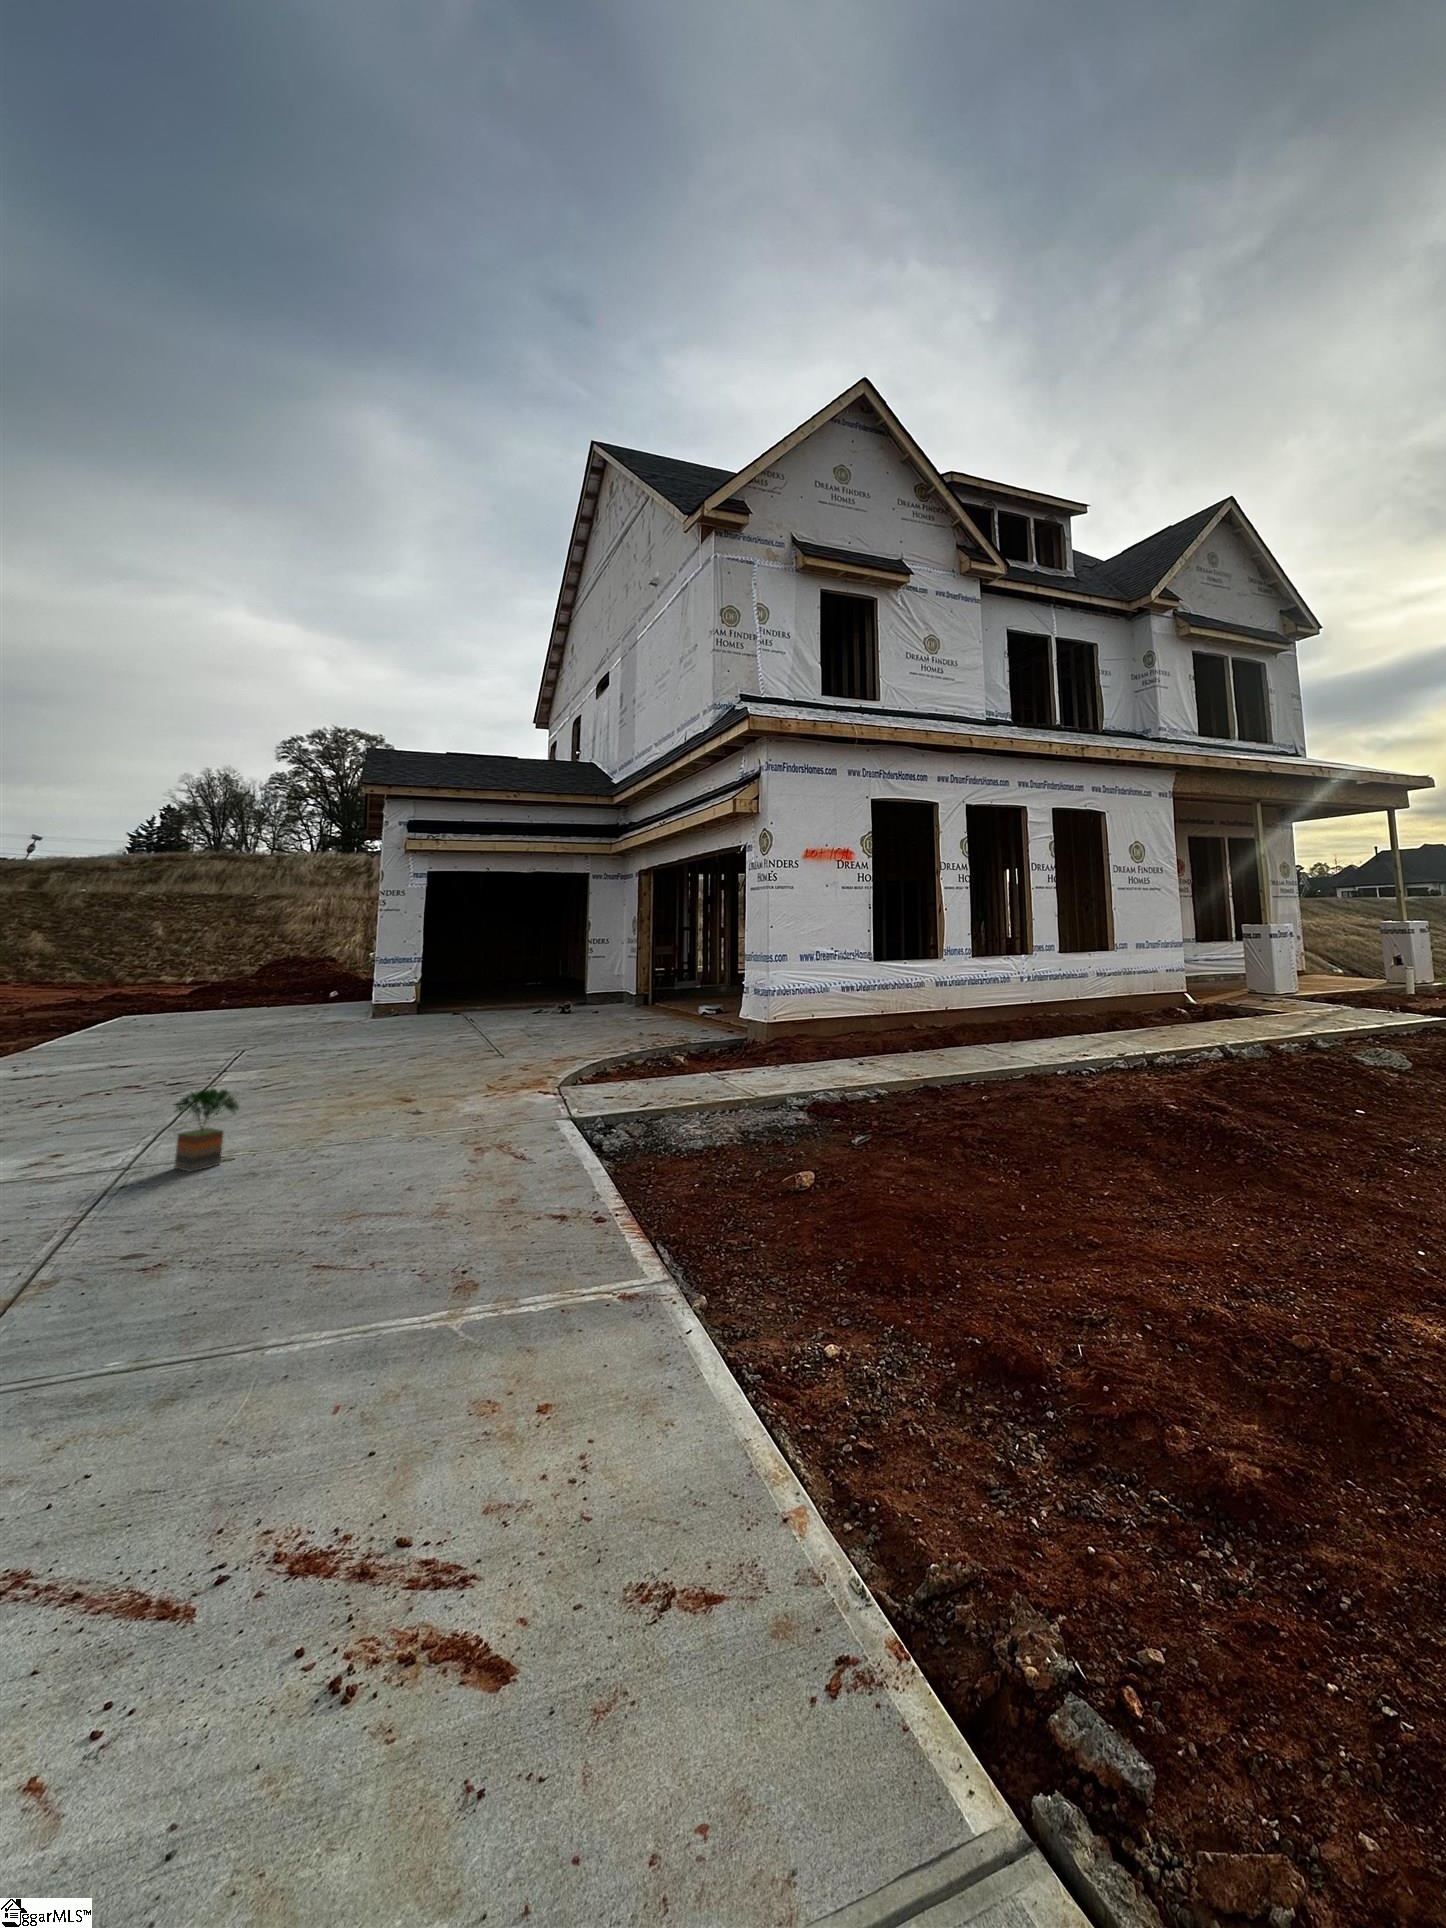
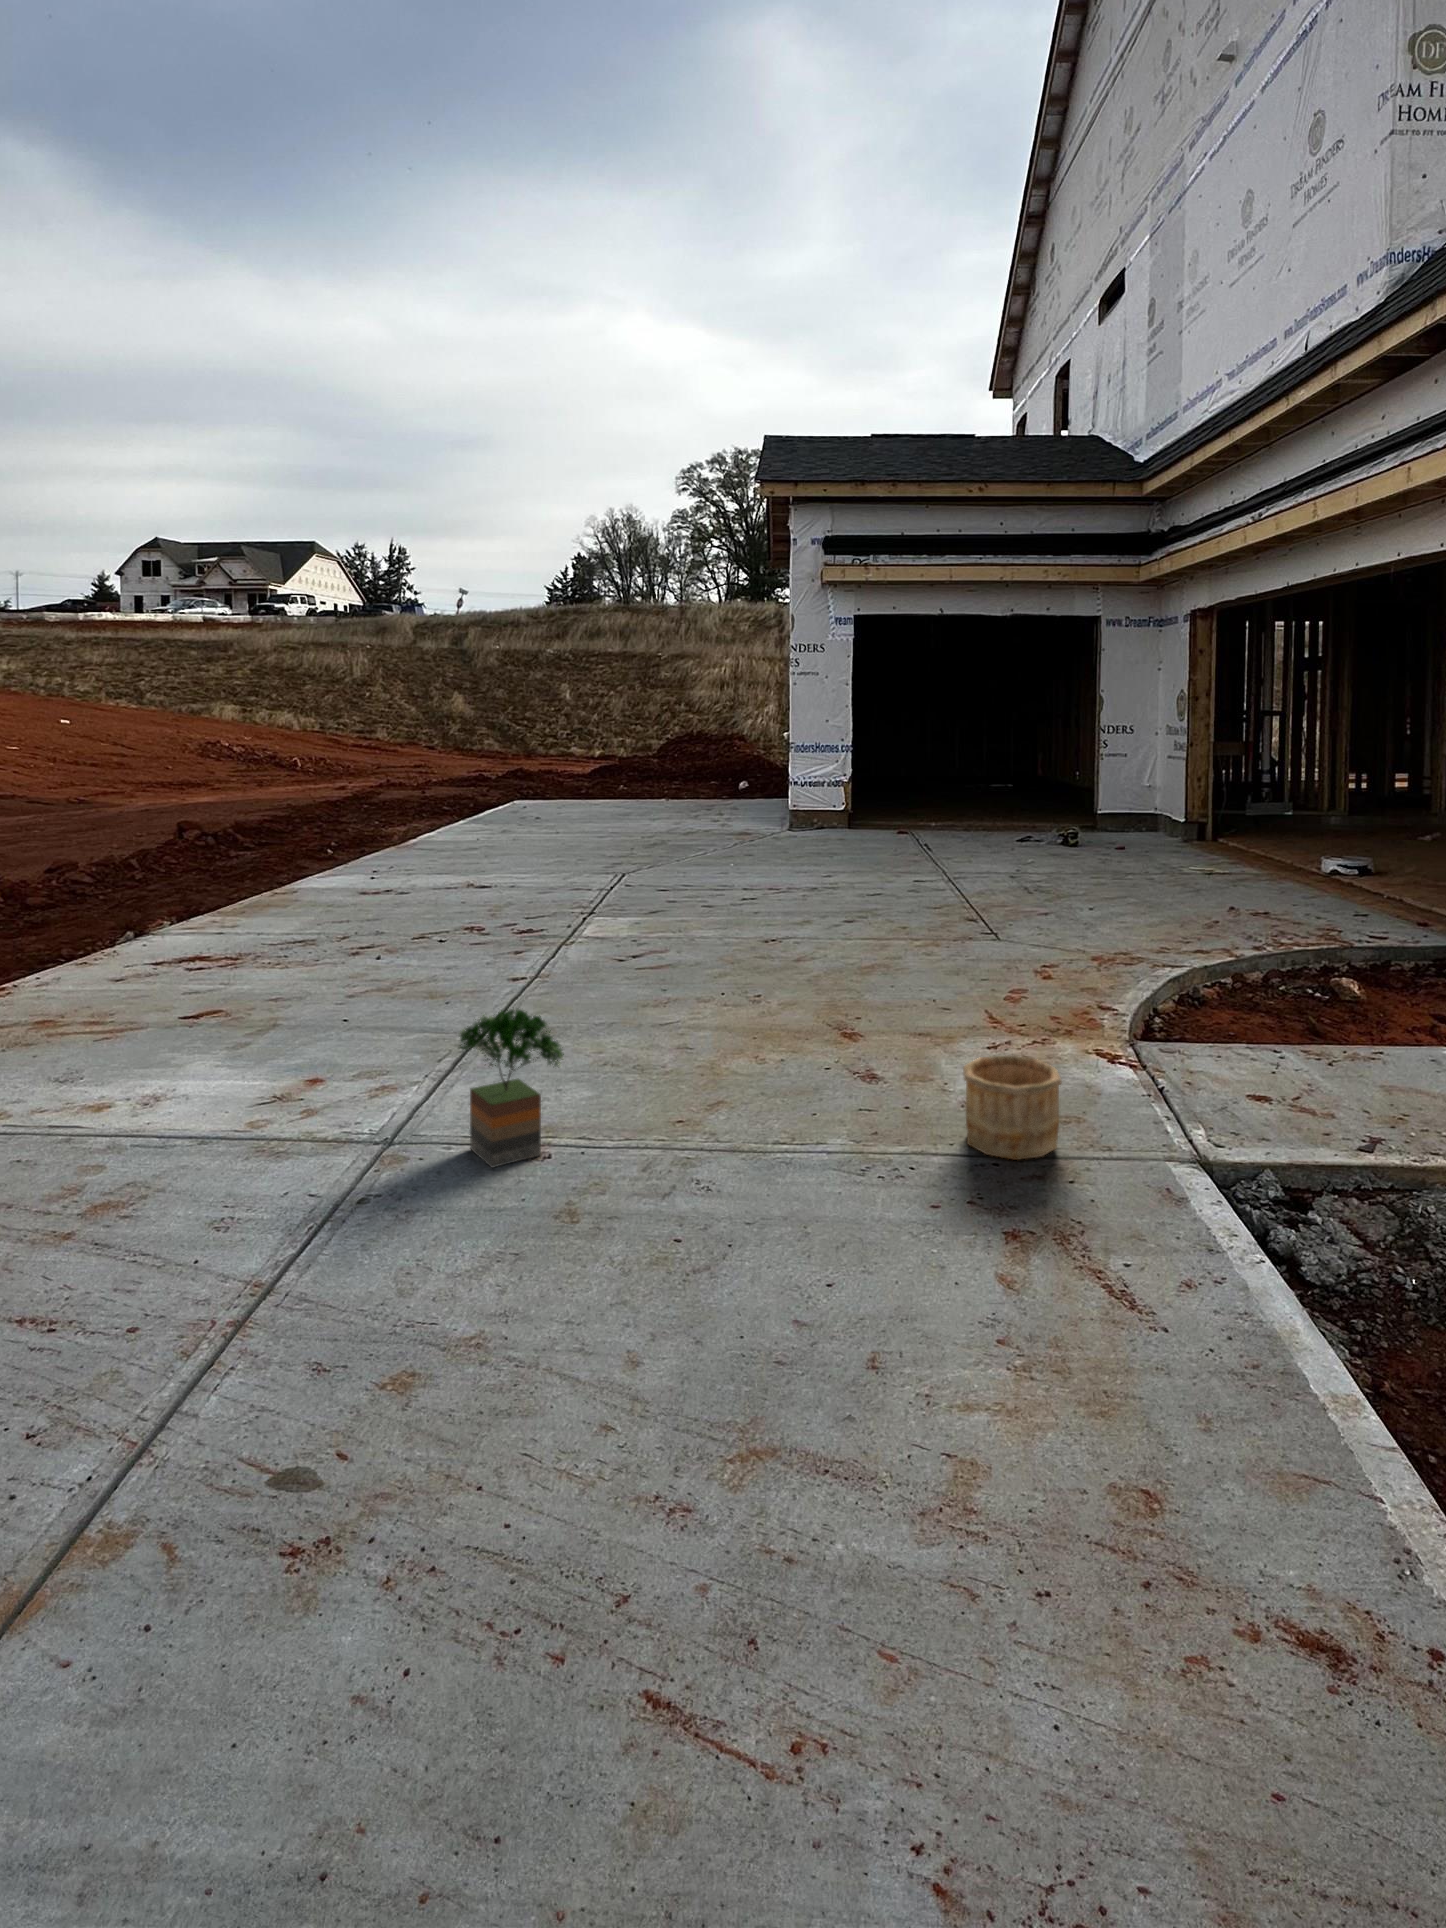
wooden bucket: none [460,1088,508,1134] -> present [963,1056,1062,1160]

